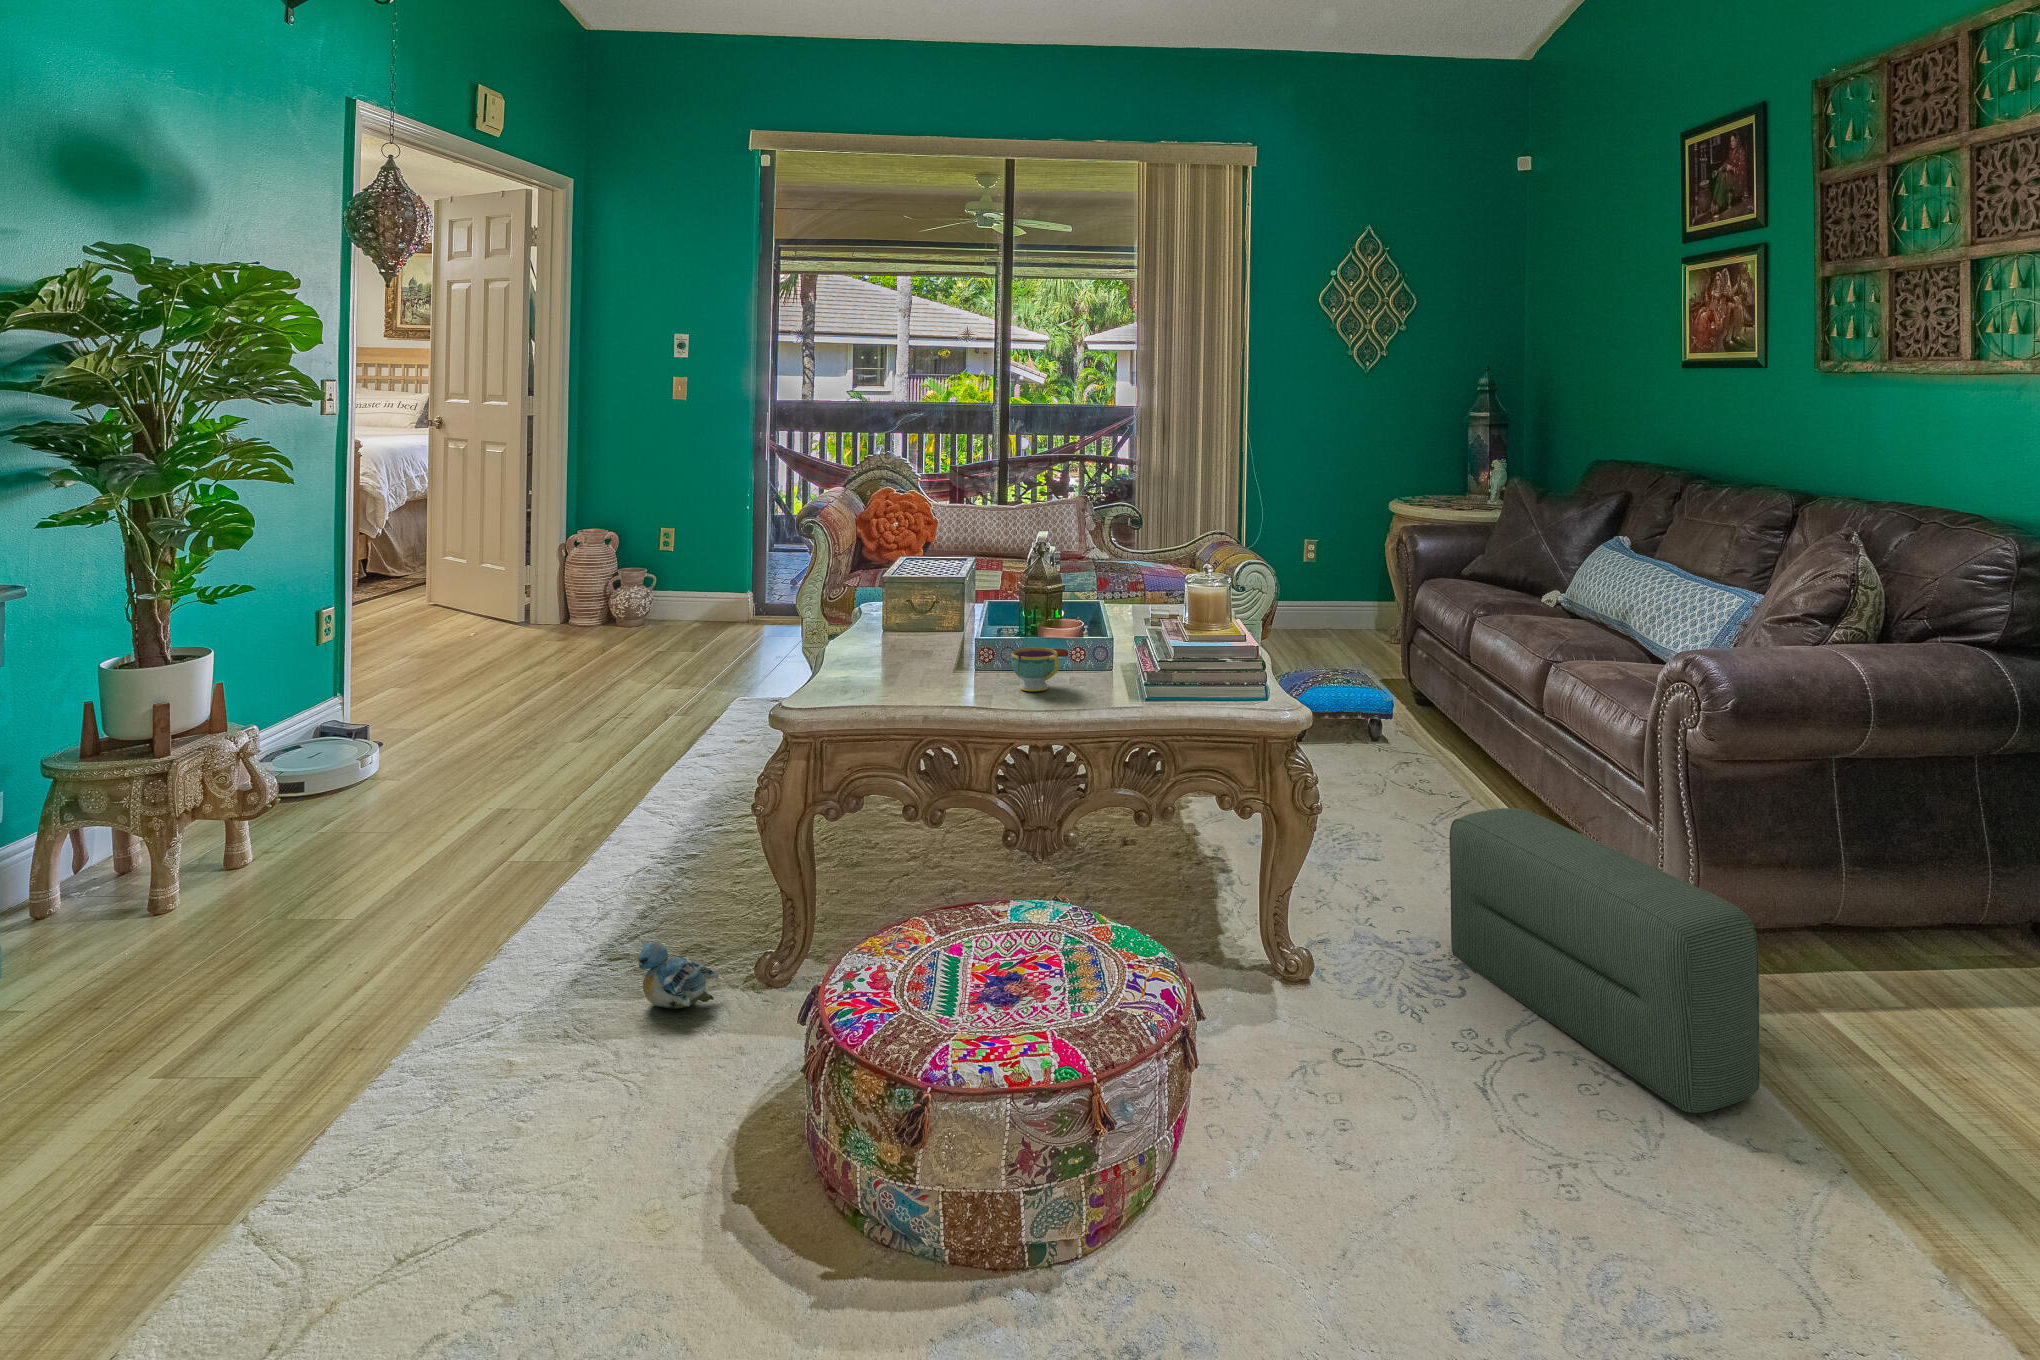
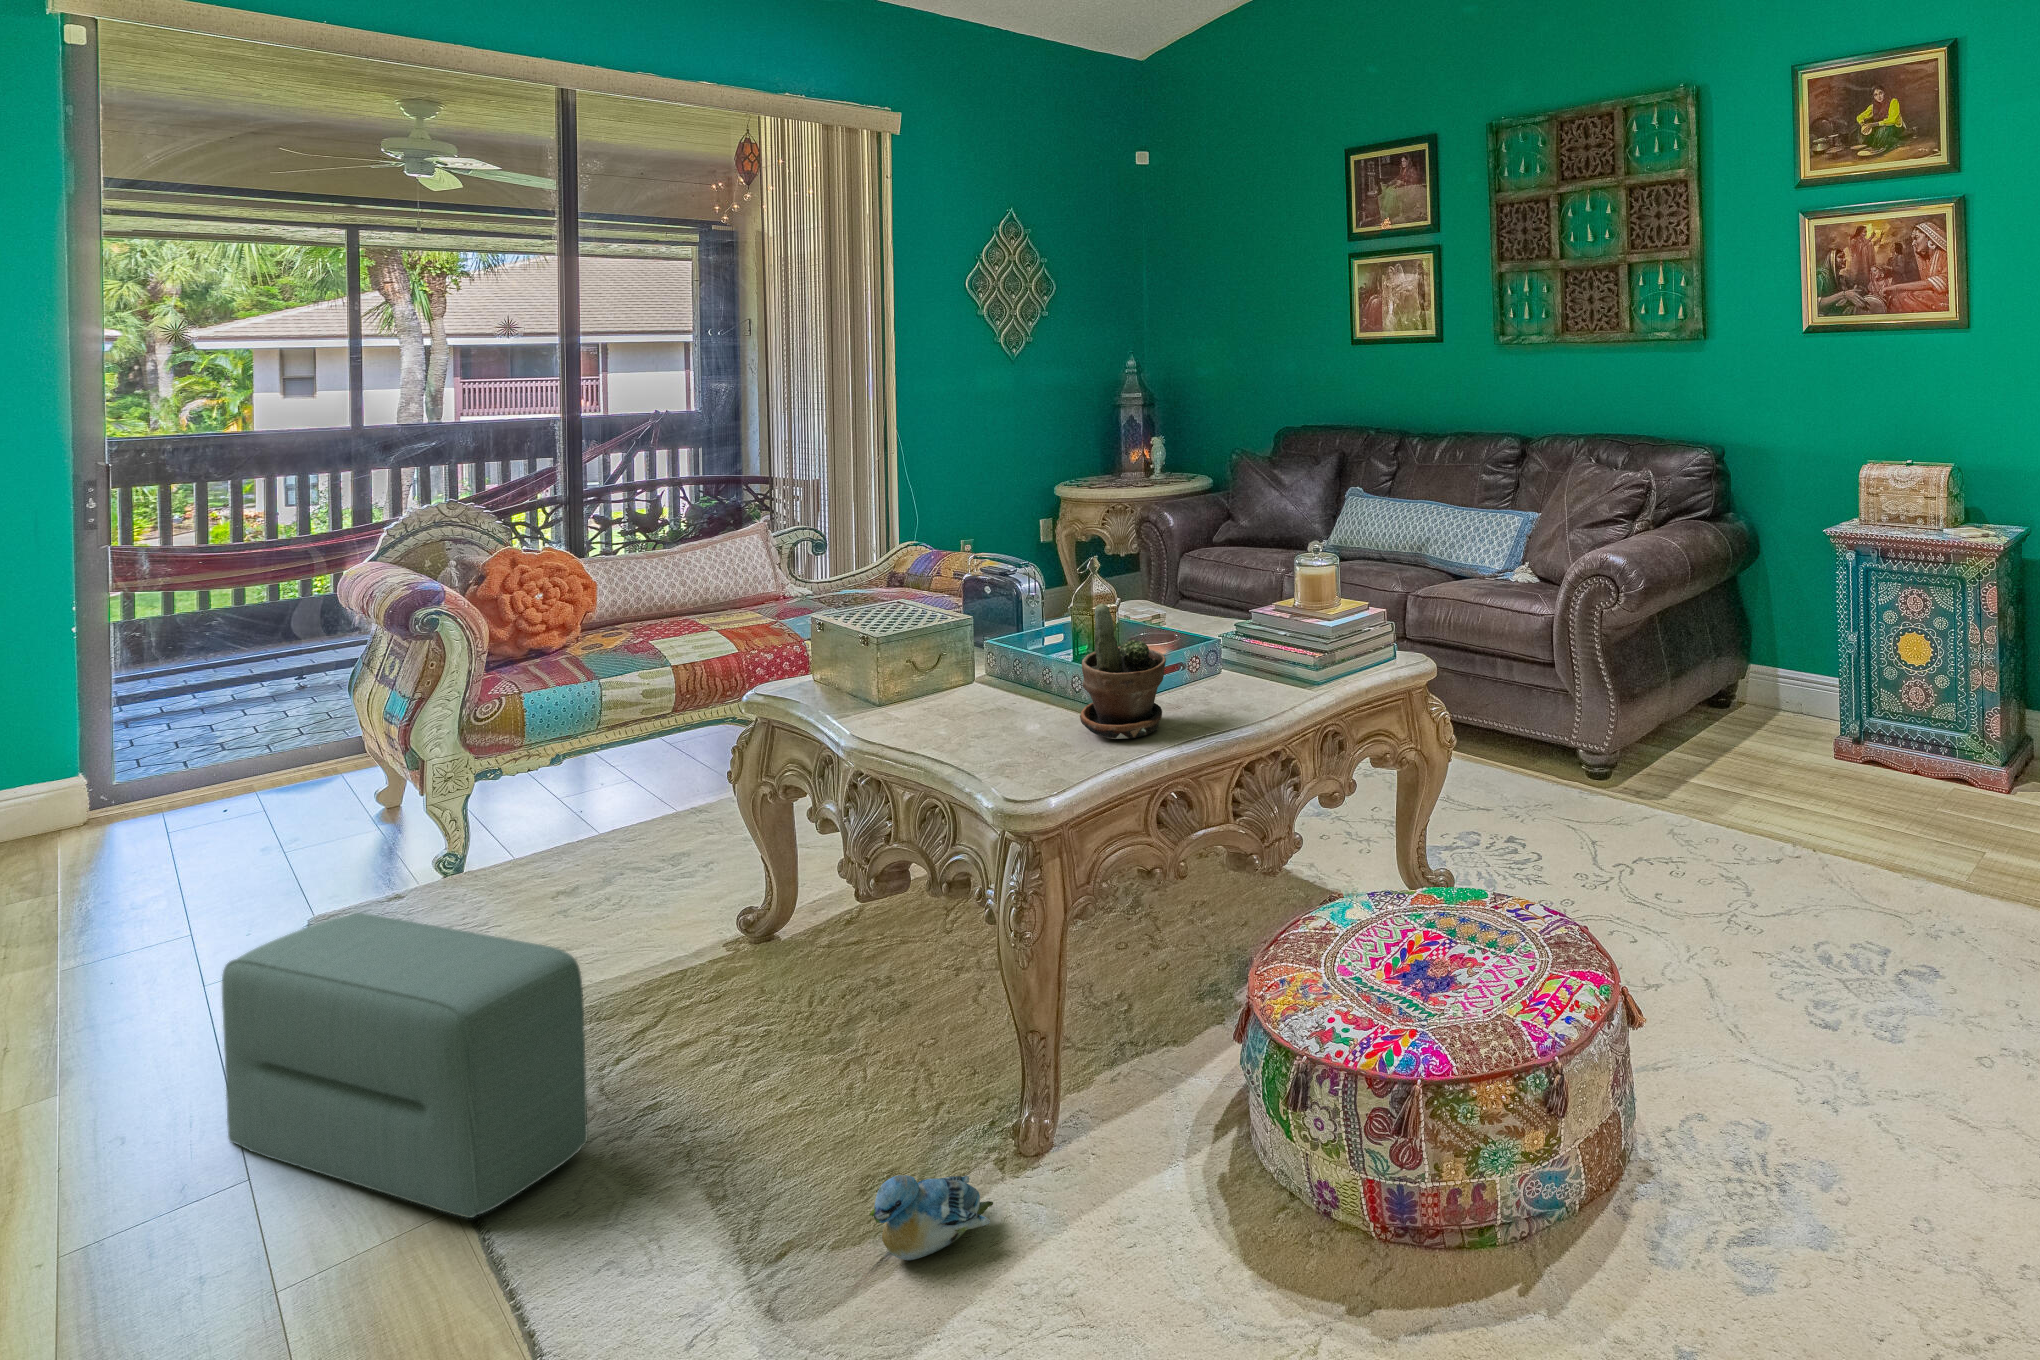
potted plant: none [893,577,965,696] -> present [1080,604,1166,739]
teacup: present [1011,648,1059,691] -> none [1192,655,1255,703]
pouf: present [1450,808,1760,1113] -> present [222,913,588,1218]

